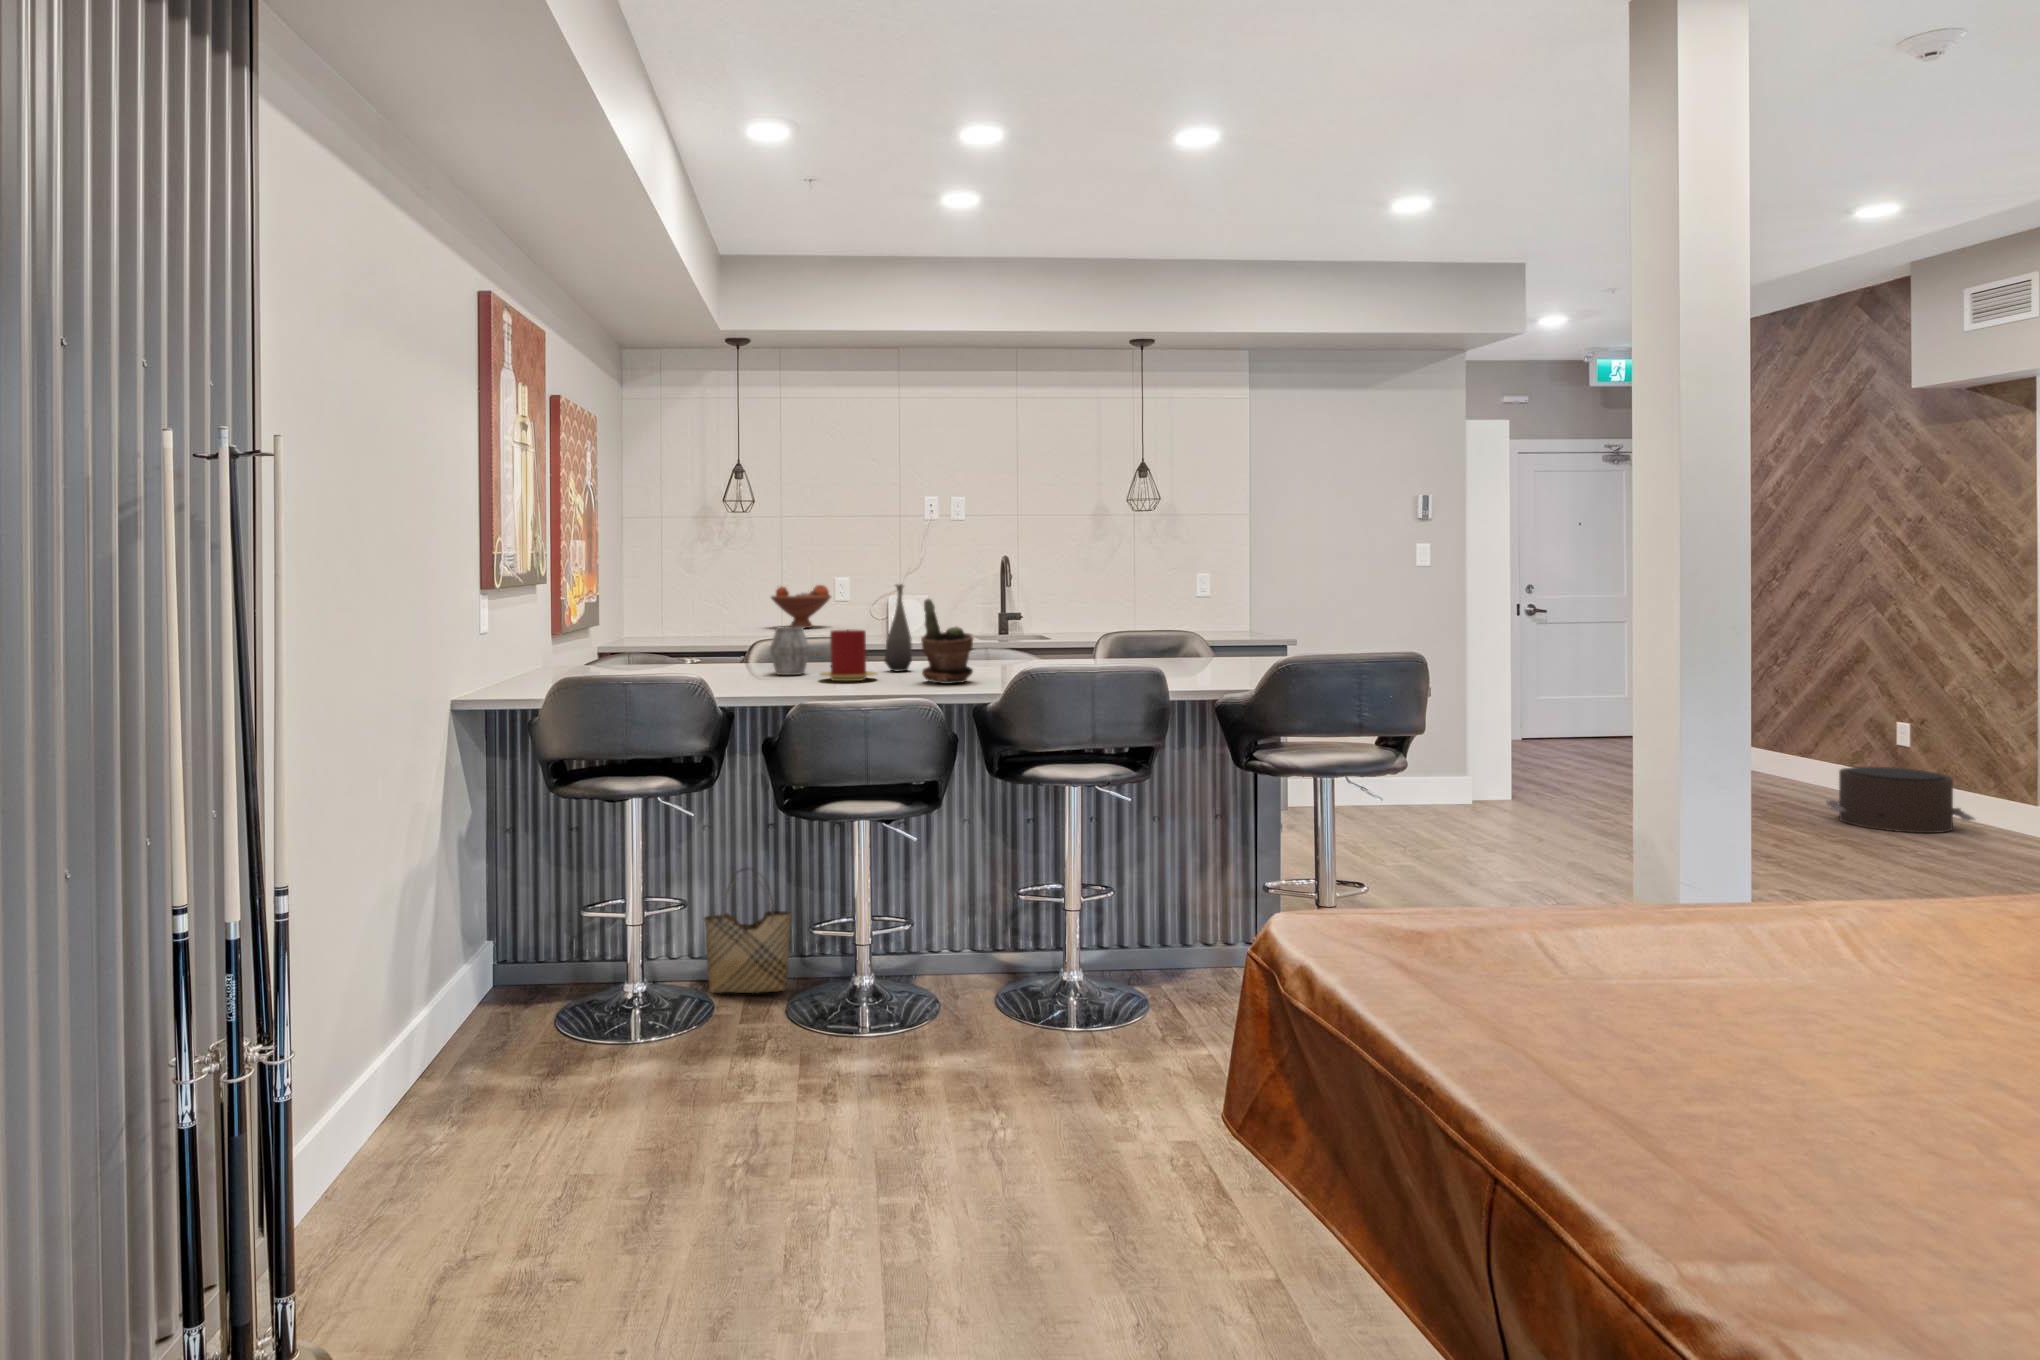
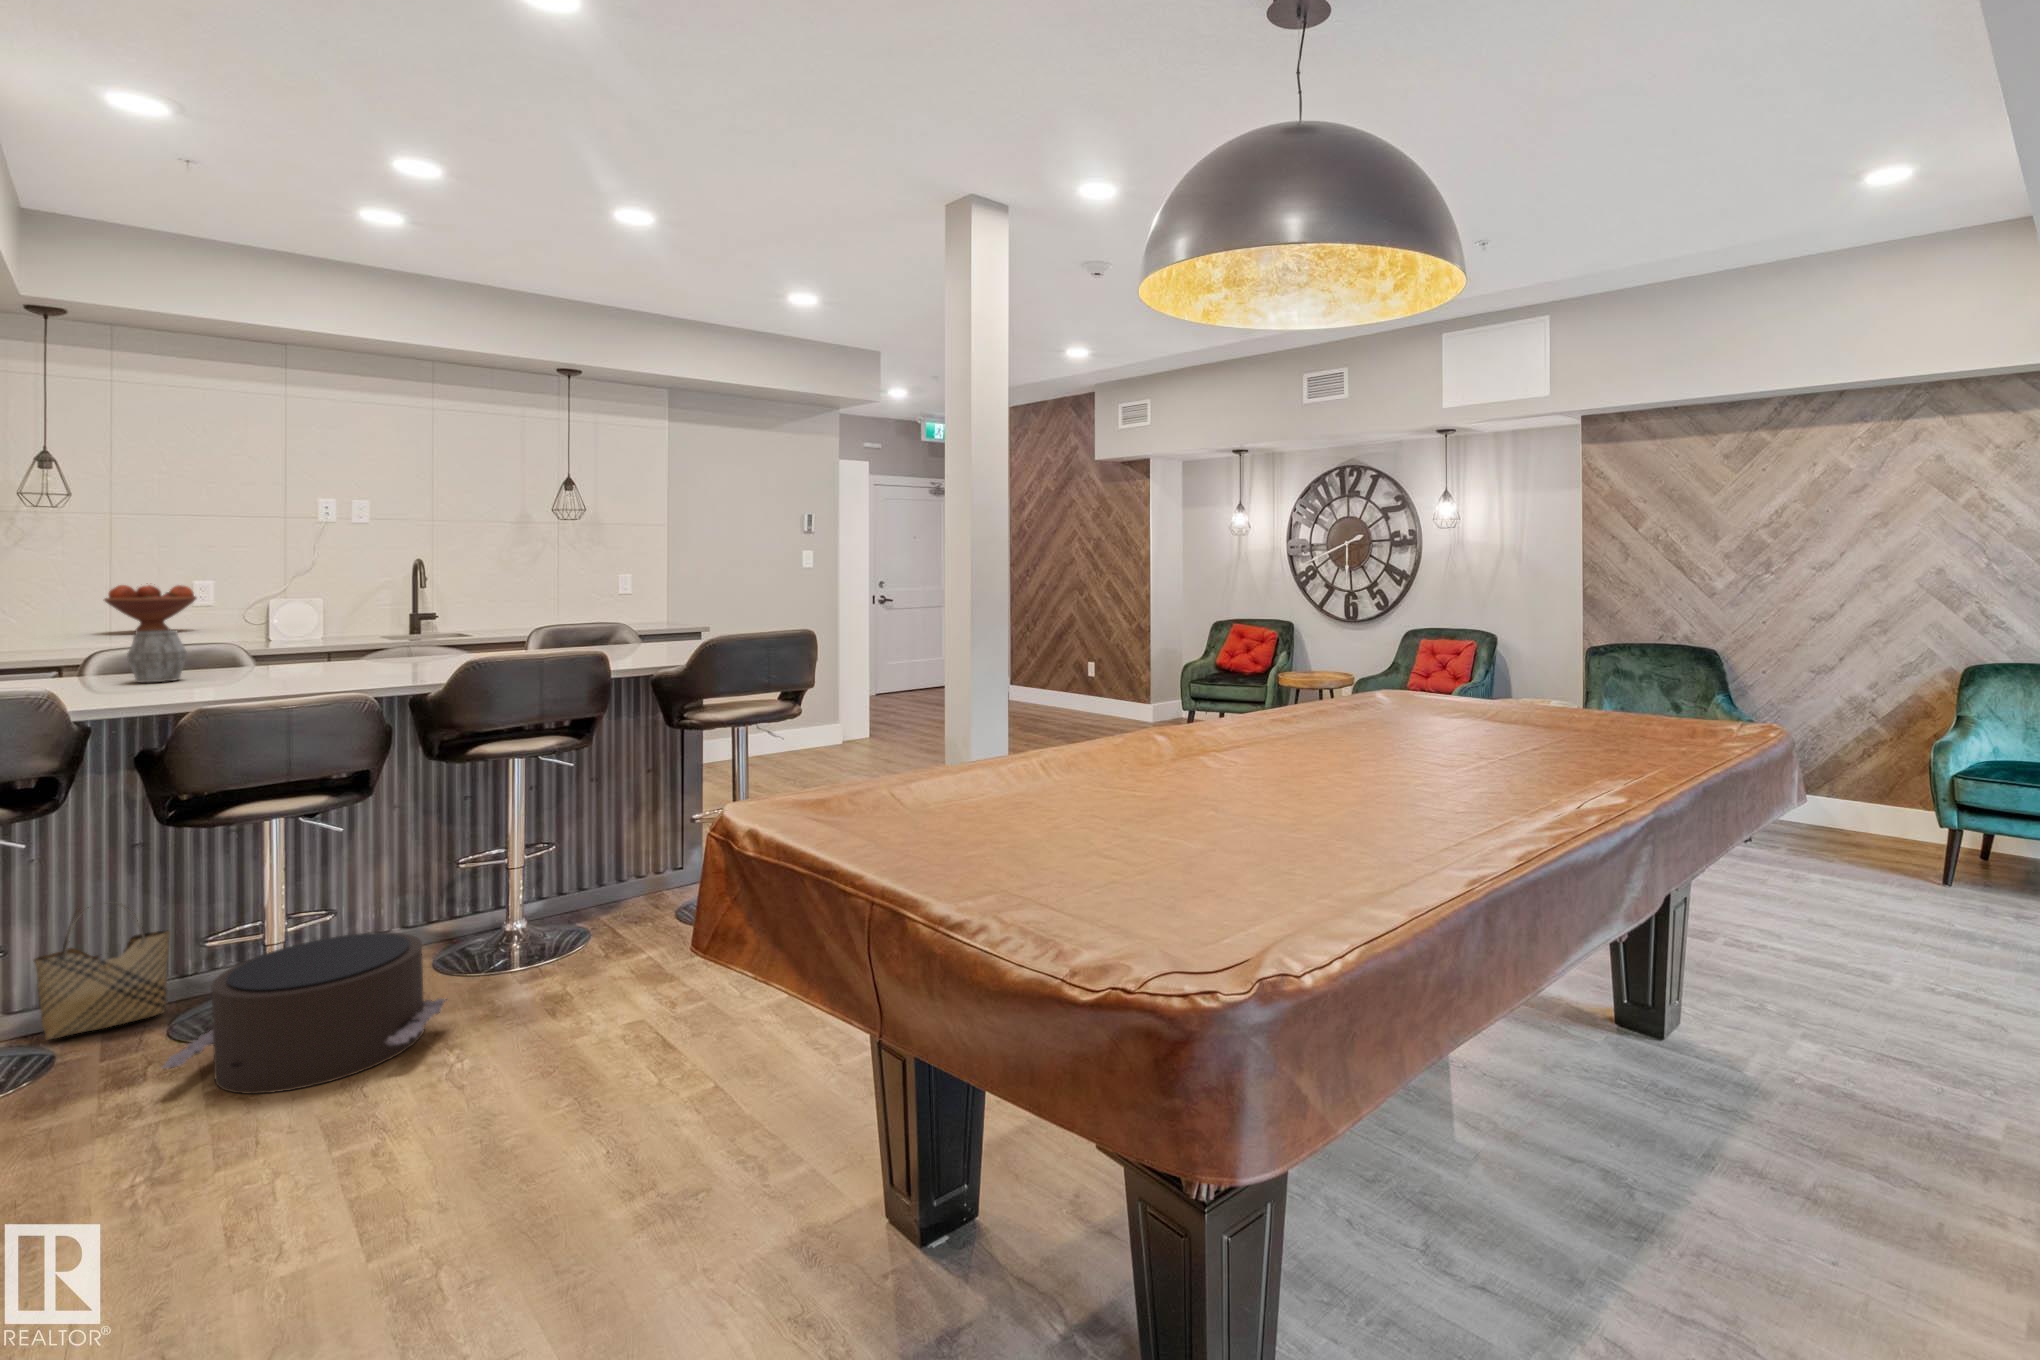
bottle: present [884,584,912,671] -> none [290,585,325,671]
potted plant: present [921,599,973,684] -> none [341,598,404,679]
candle: present [820,630,877,681] -> none [204,631,285,684]
pouf: present [1826,767,1974,833] -> present [162,932,446,1094]

